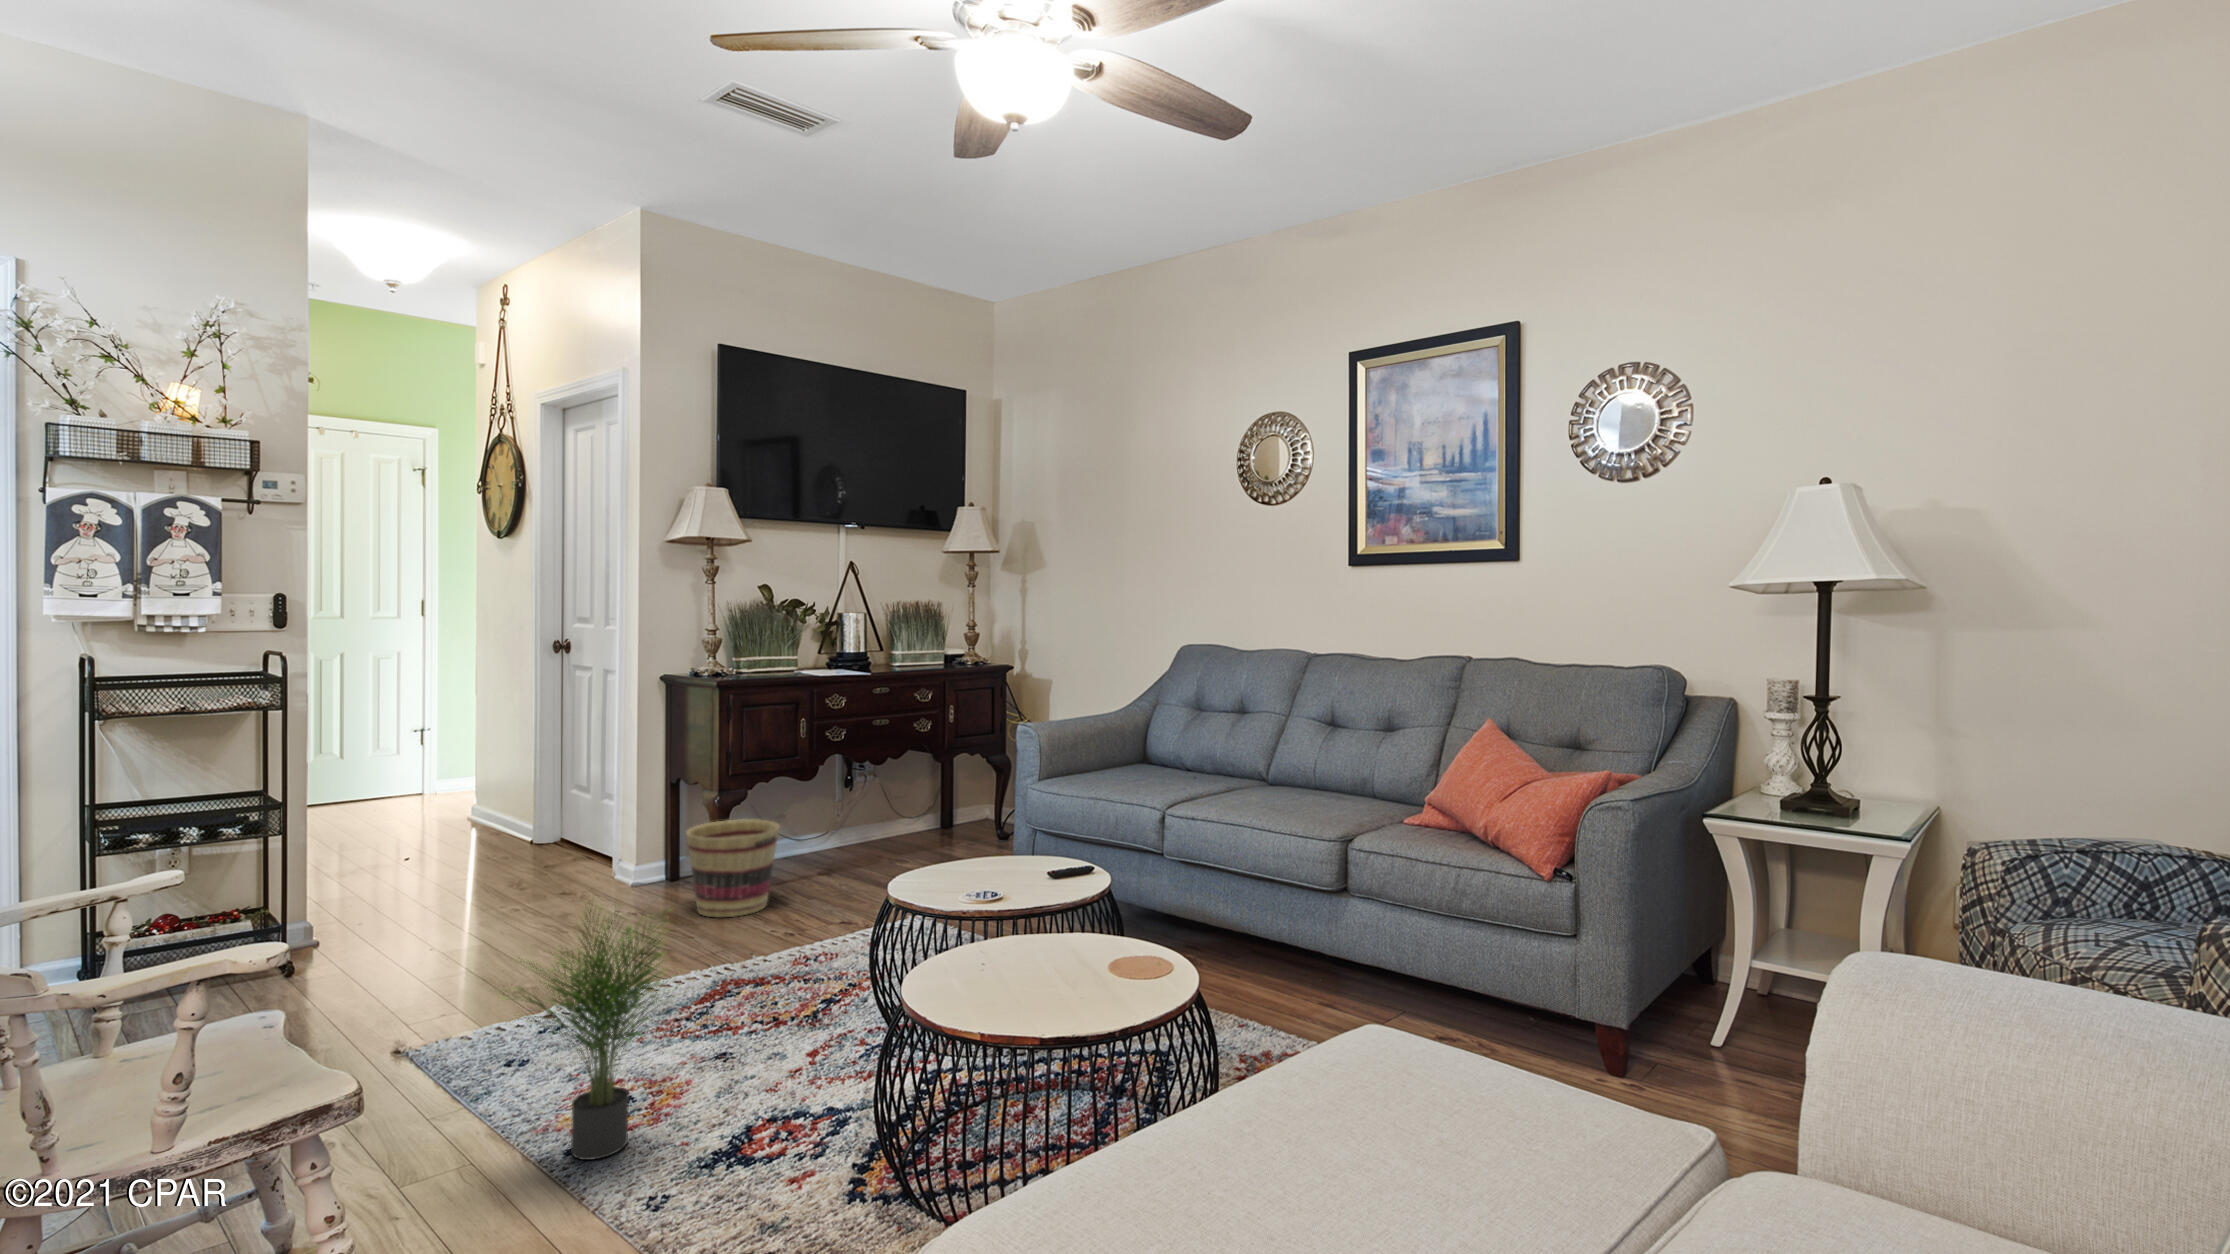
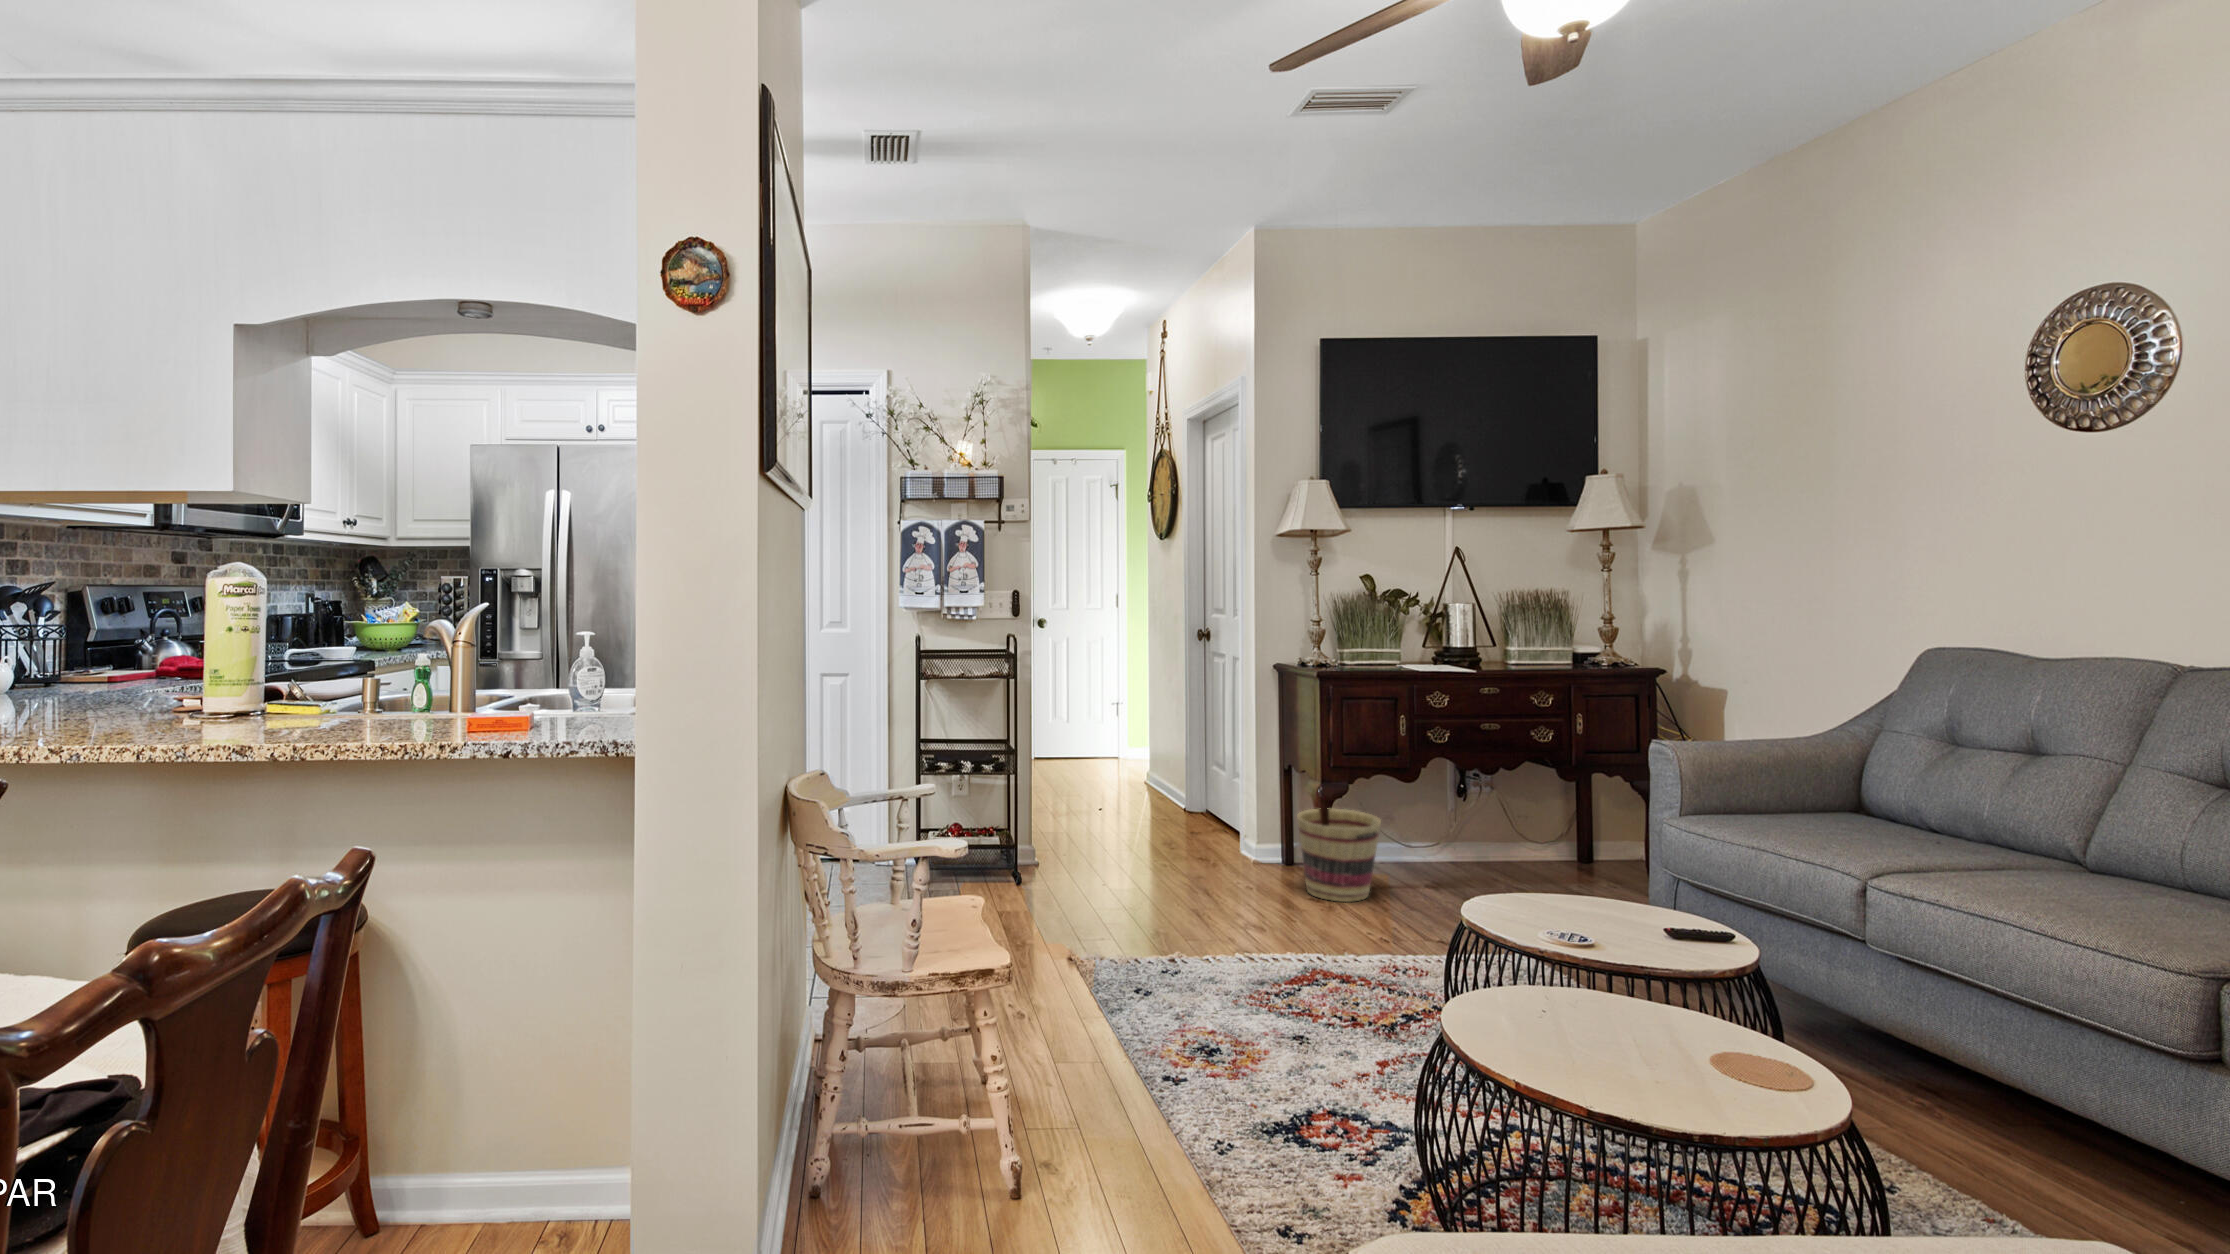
potted plant: present [503,909,668,1160] -> none [1109,870,1259,1098]

